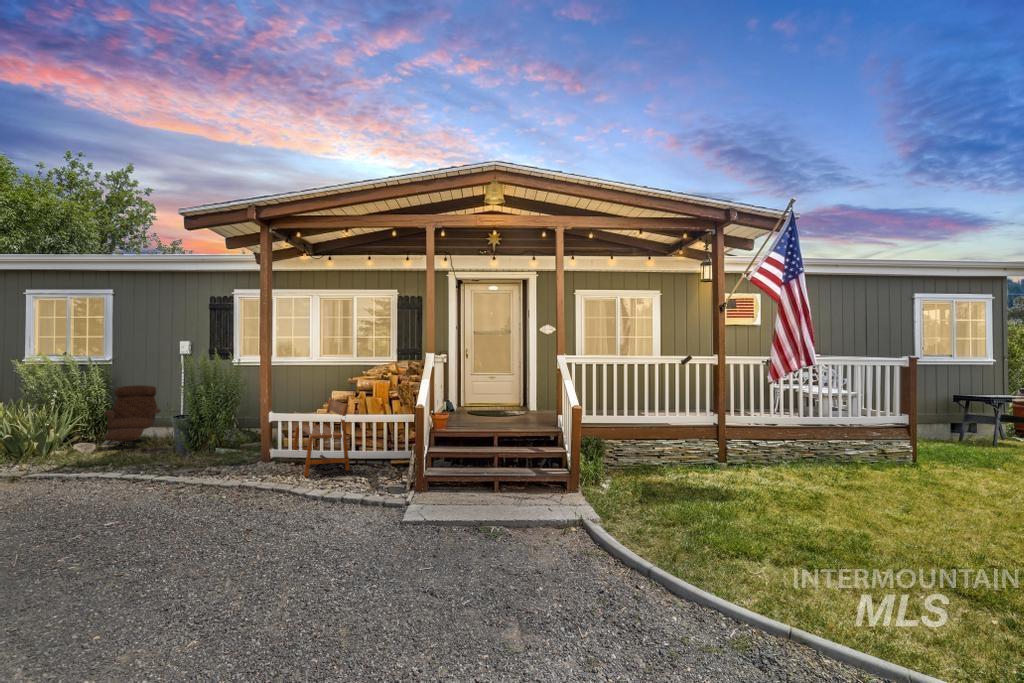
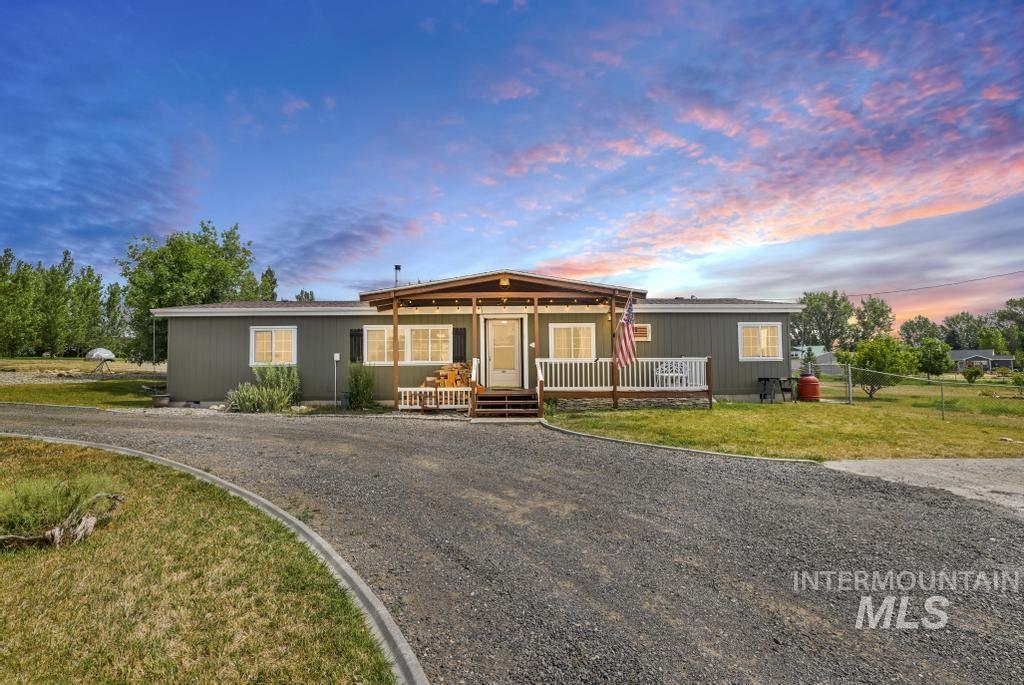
lounge chair: present [103,385,161,450] -> none [308,377,333,408]

